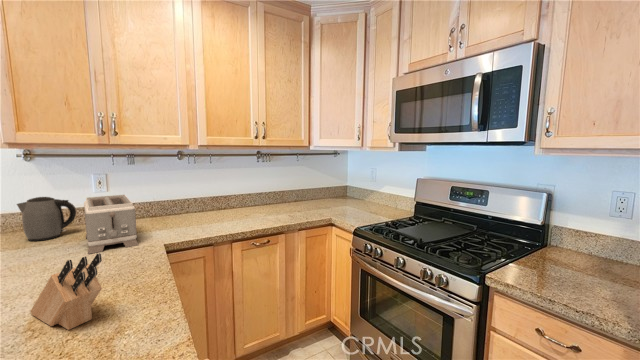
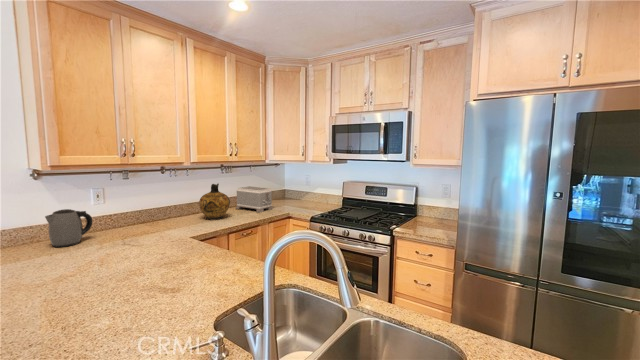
ceramic jug: none [214,174,252,220] -> present [199,184,230,220]
toaster: present [84,195,138,254] -> present [236,186,273,212]
knife block: present [30,253,102,330] -> none [160,230,218,277]

